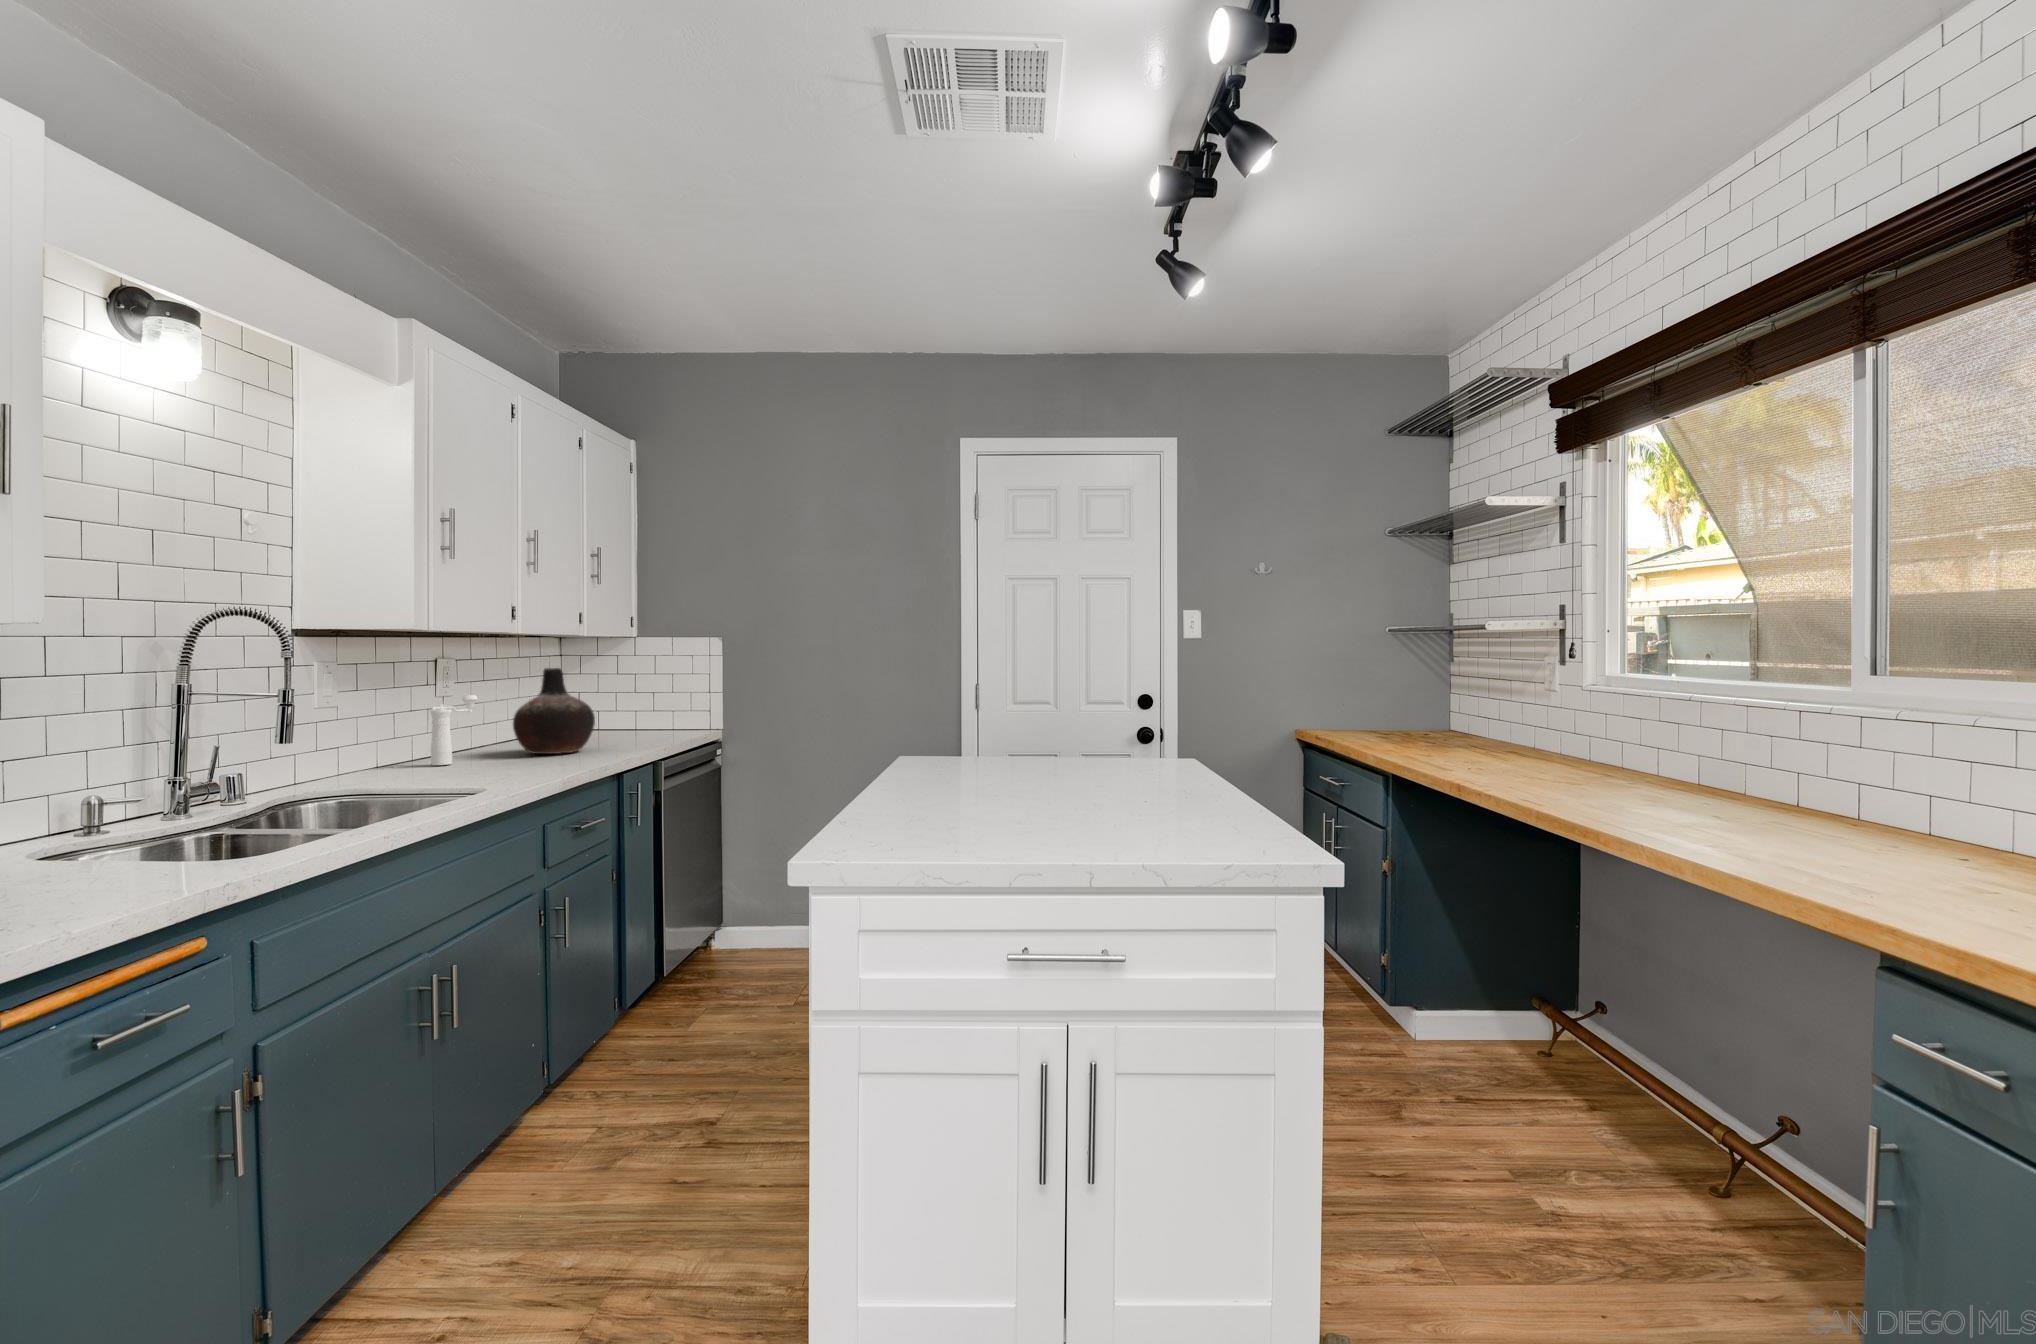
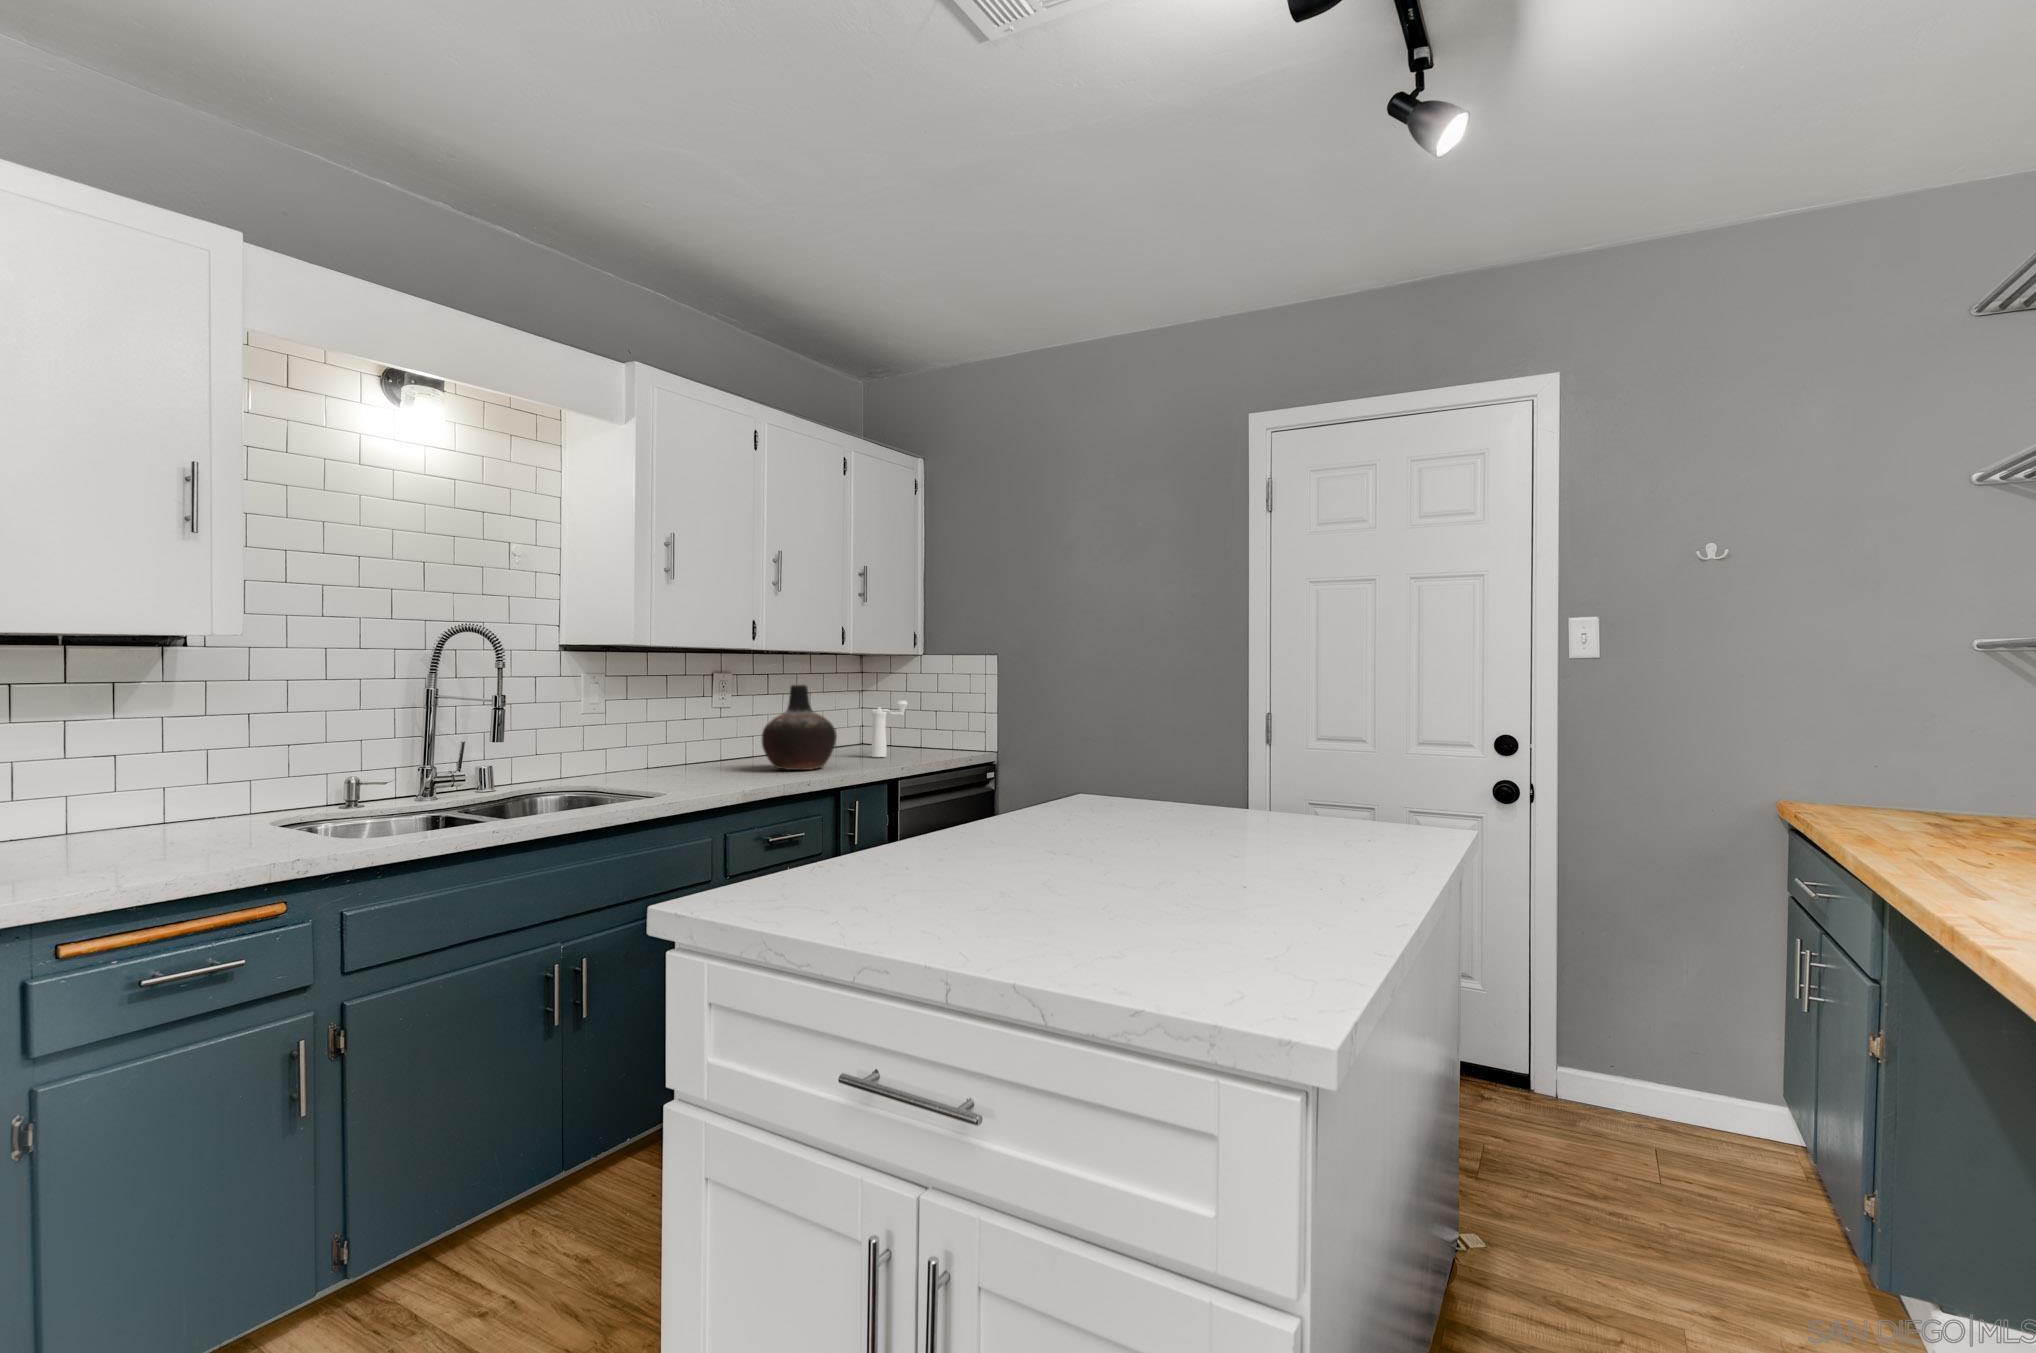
pepper mill: present [430,695,478,765] -> present [871,701,908,757]

